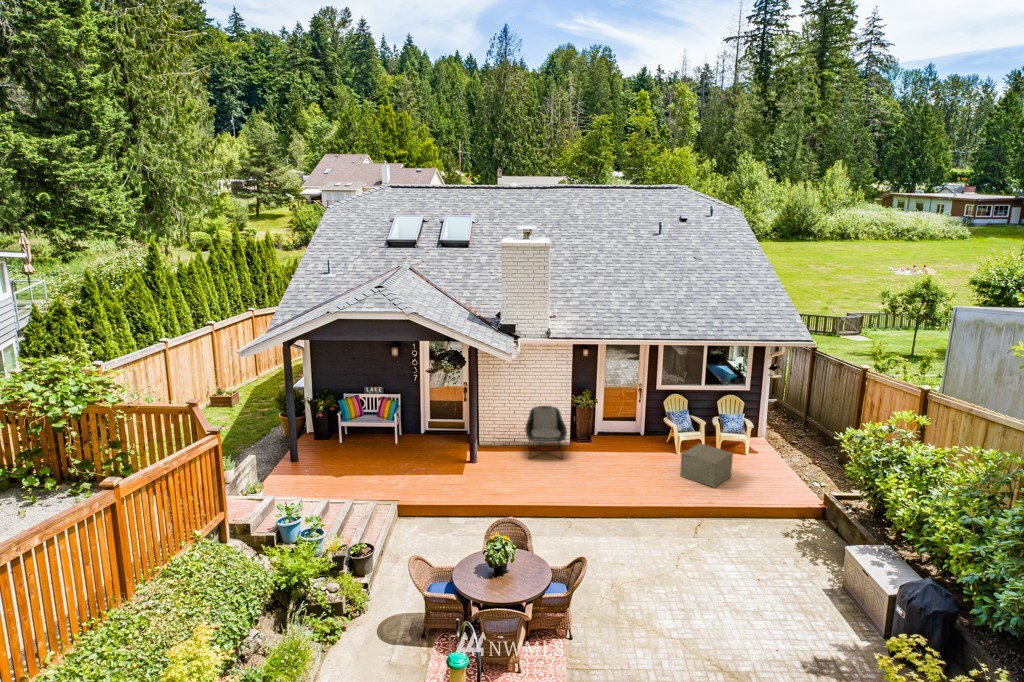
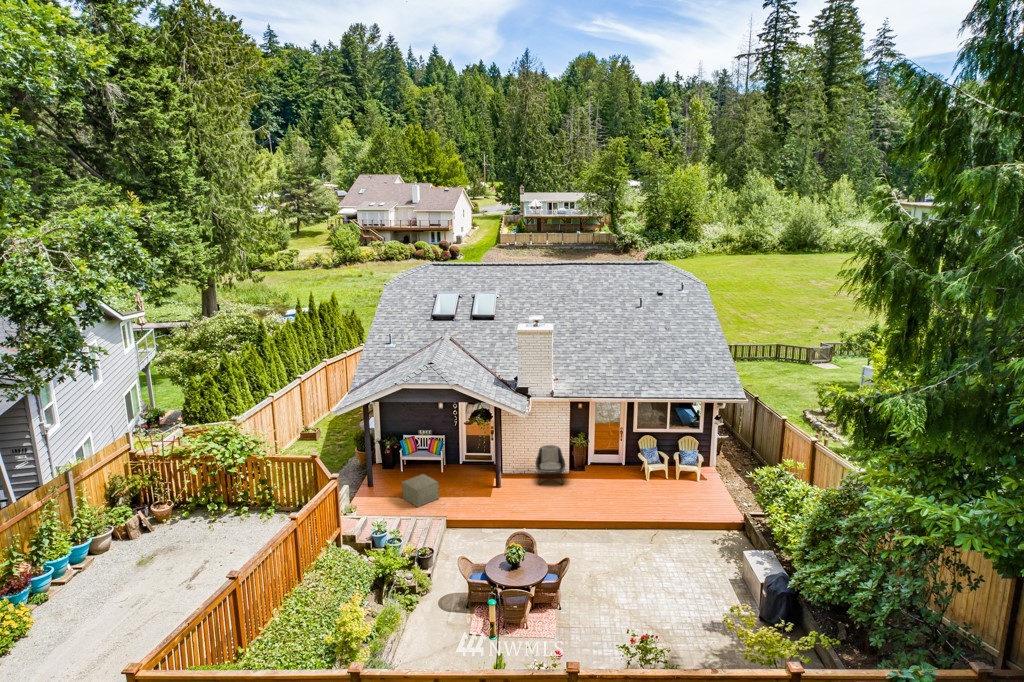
ottoman: present [680,443,733,488] -> present [401,474,439,507]

